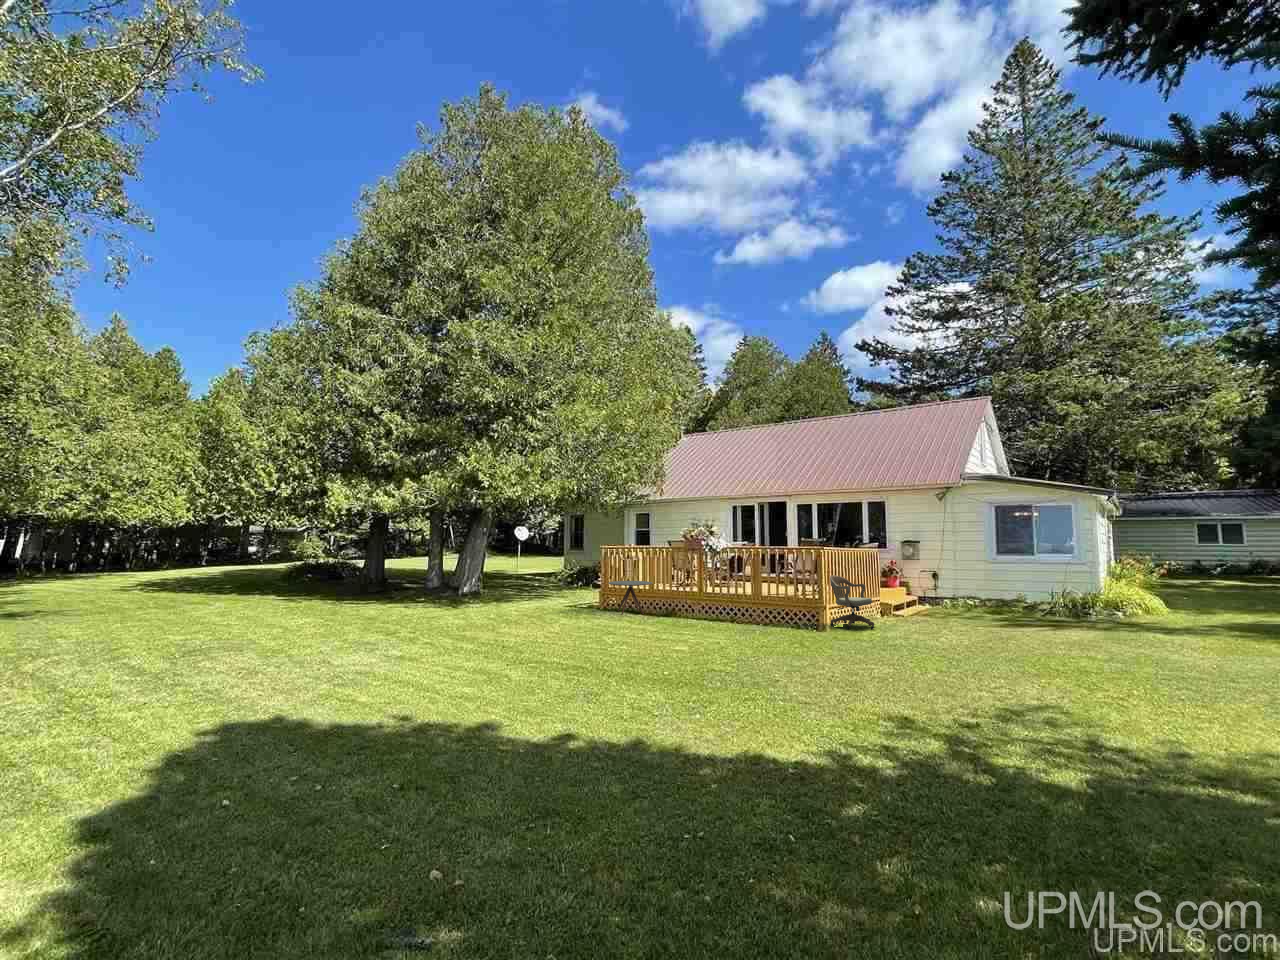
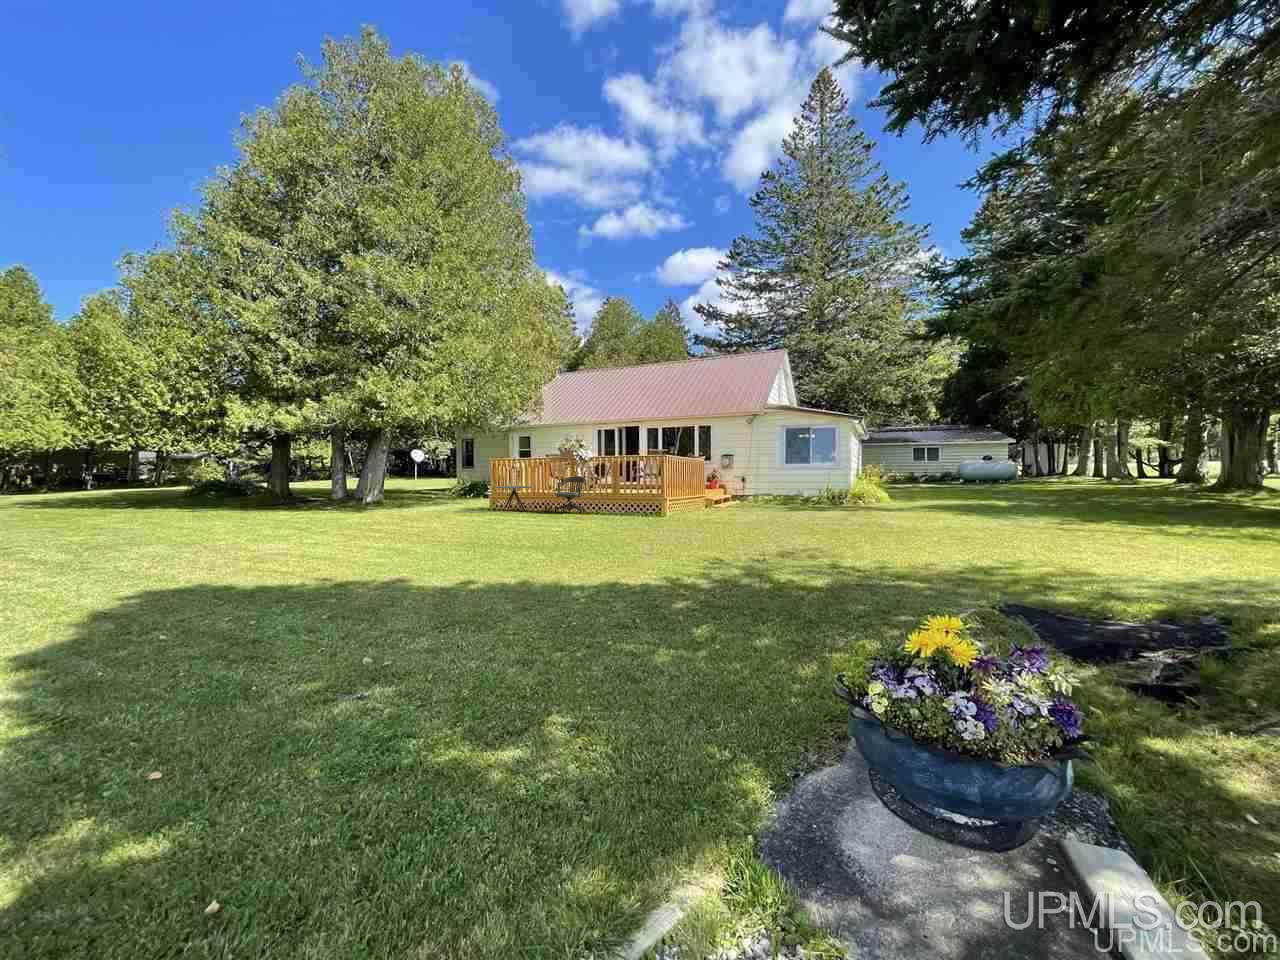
chair: present [830,575,874,629] -> present [555,476,585,514]

